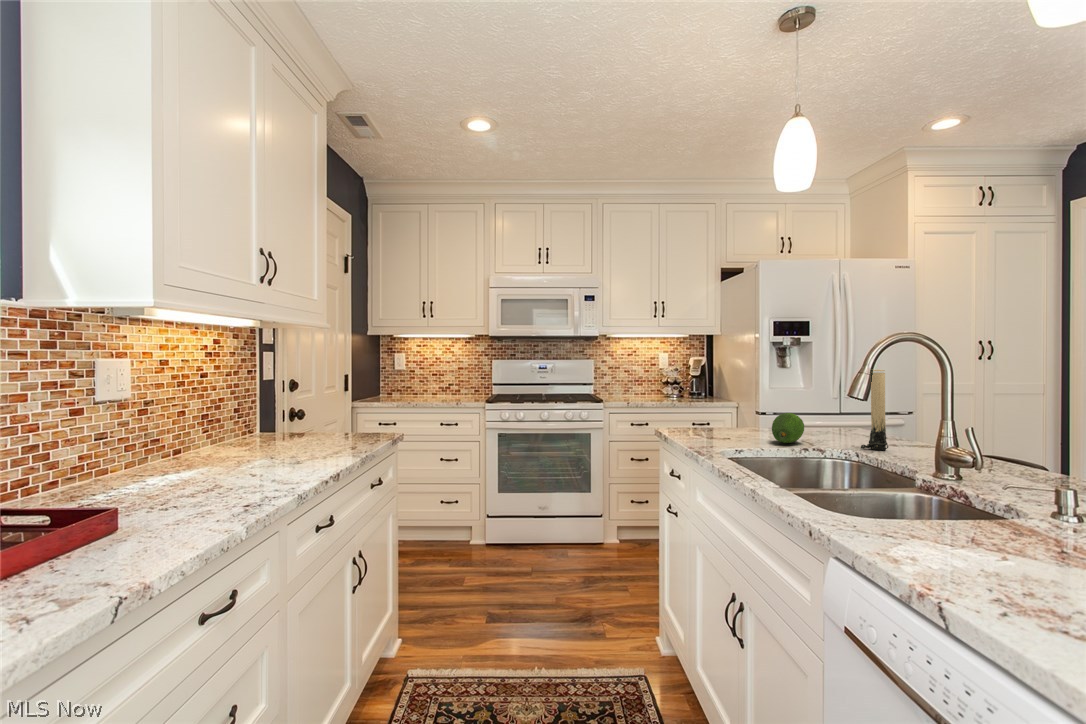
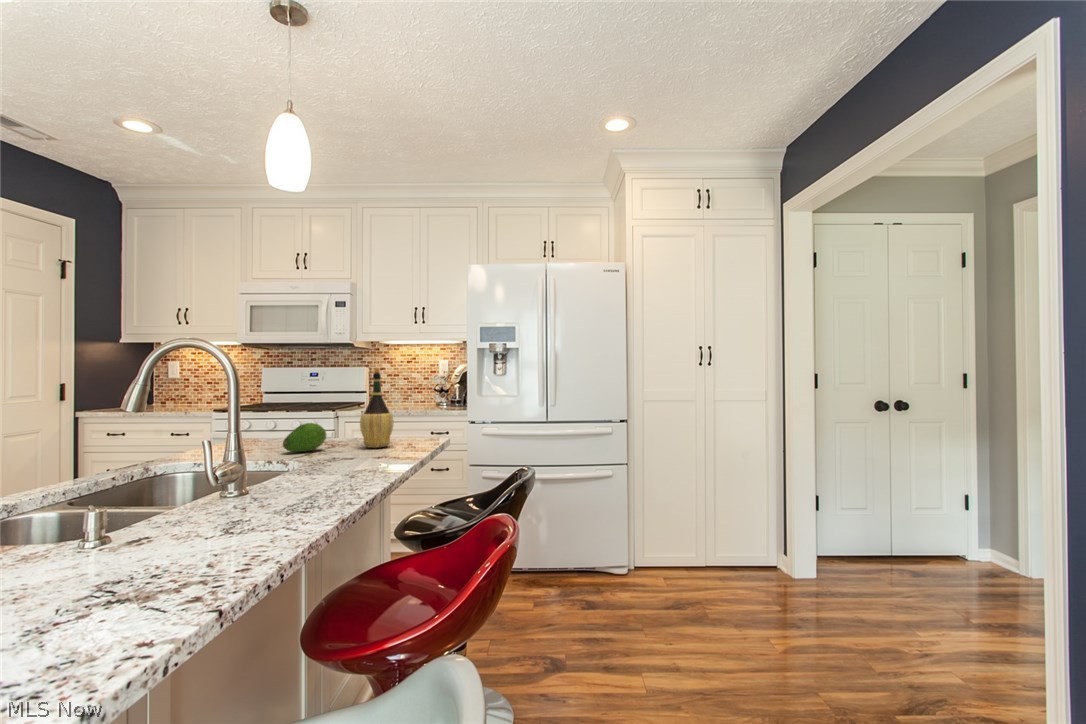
wine bottle: none [817,355,856,439] -> present [360,368,394,448]
candle: present [861,370,888,450] -> none [338,383,357,458]

